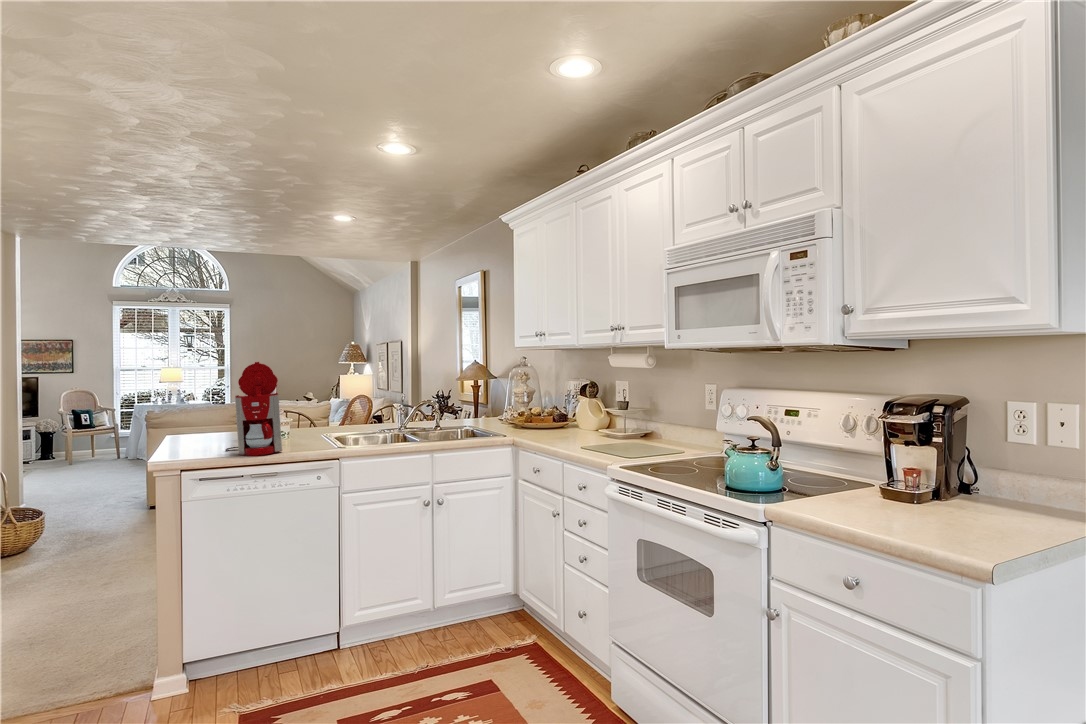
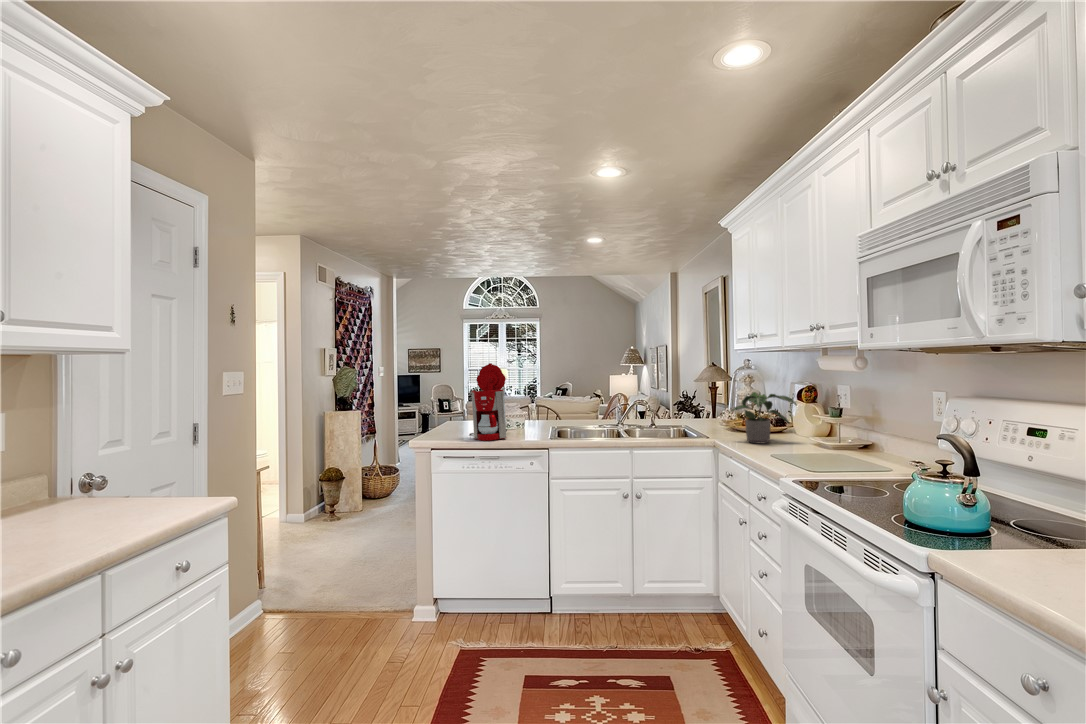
potted plant: none [527,389,585,439] -> present [731,392,795,444]

